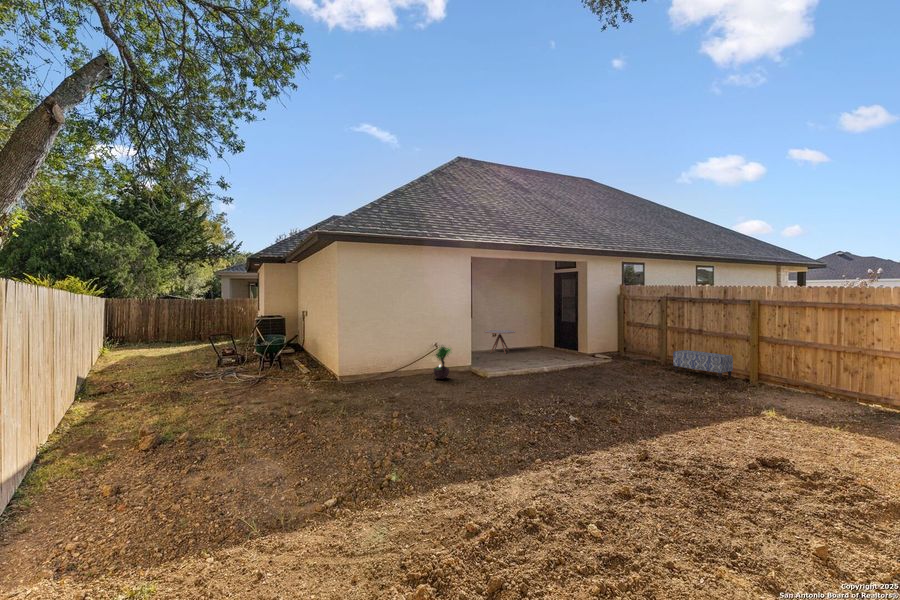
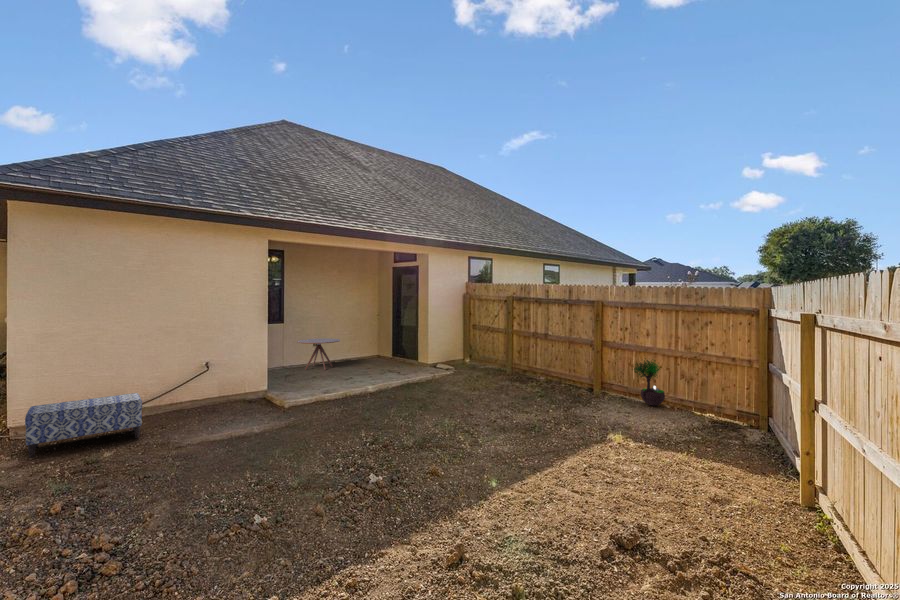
potted tree: present [434,346,450,379] -> present [634,360,665,406]
bench: present [673,350,733,380] -> present [25,393,142,458]

